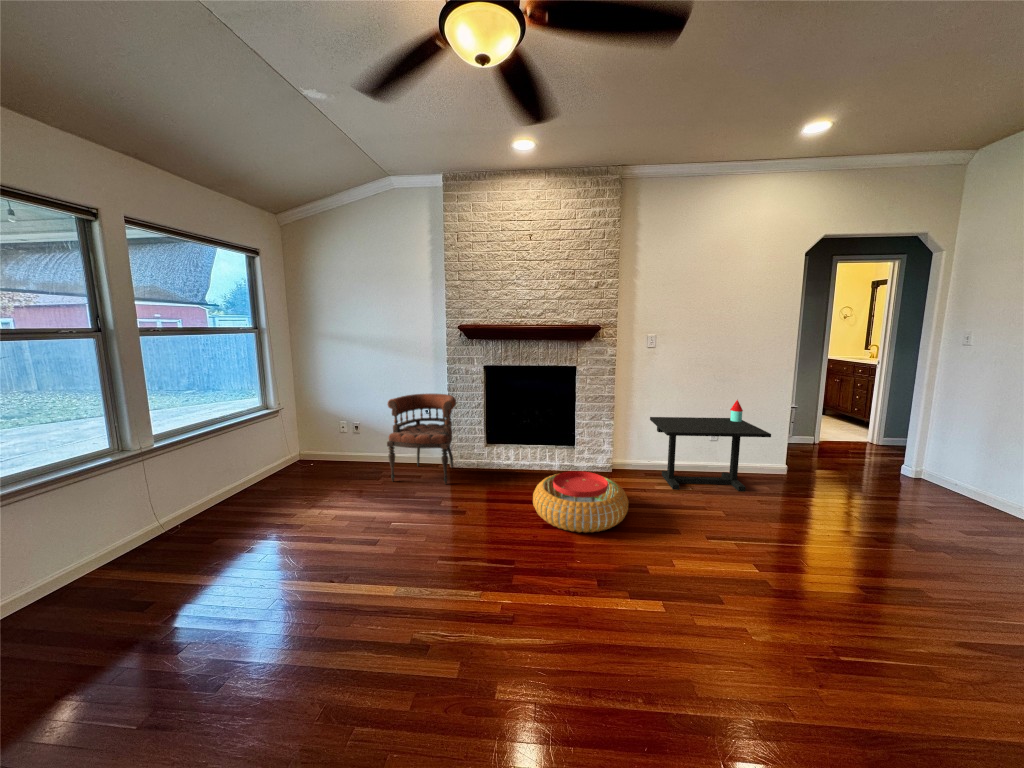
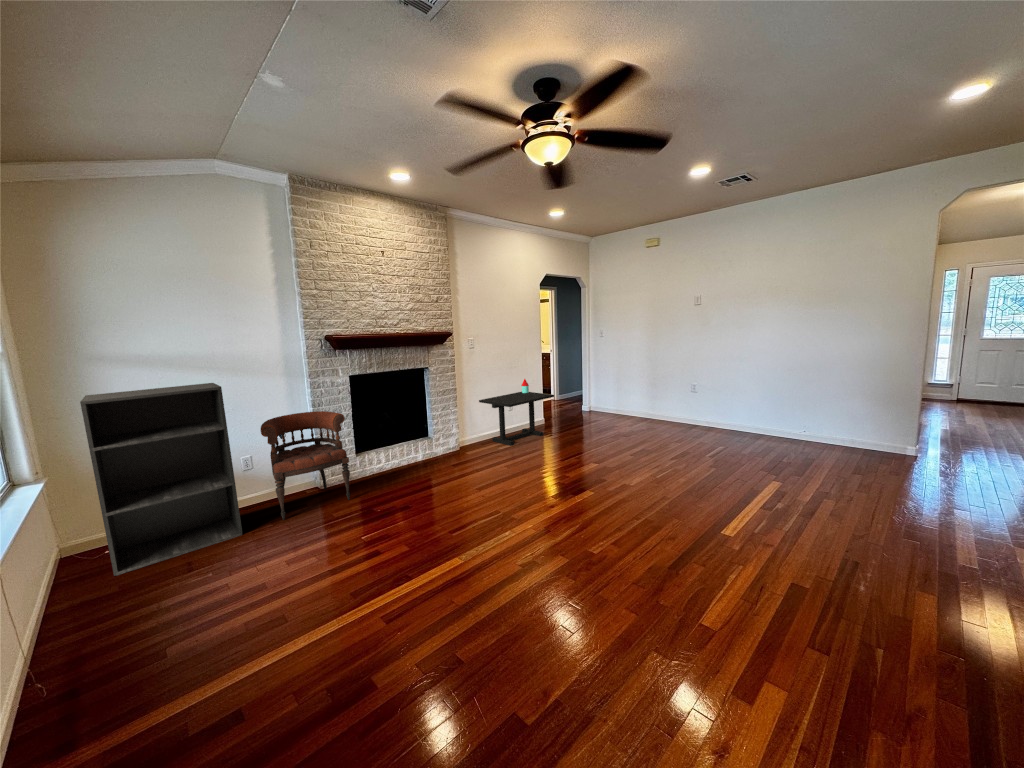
bookshelf: none [283,358,380,482] -> present [80,383,242,576]
pouf: present [533,471,628,533] -> none [449,444,521,486]

